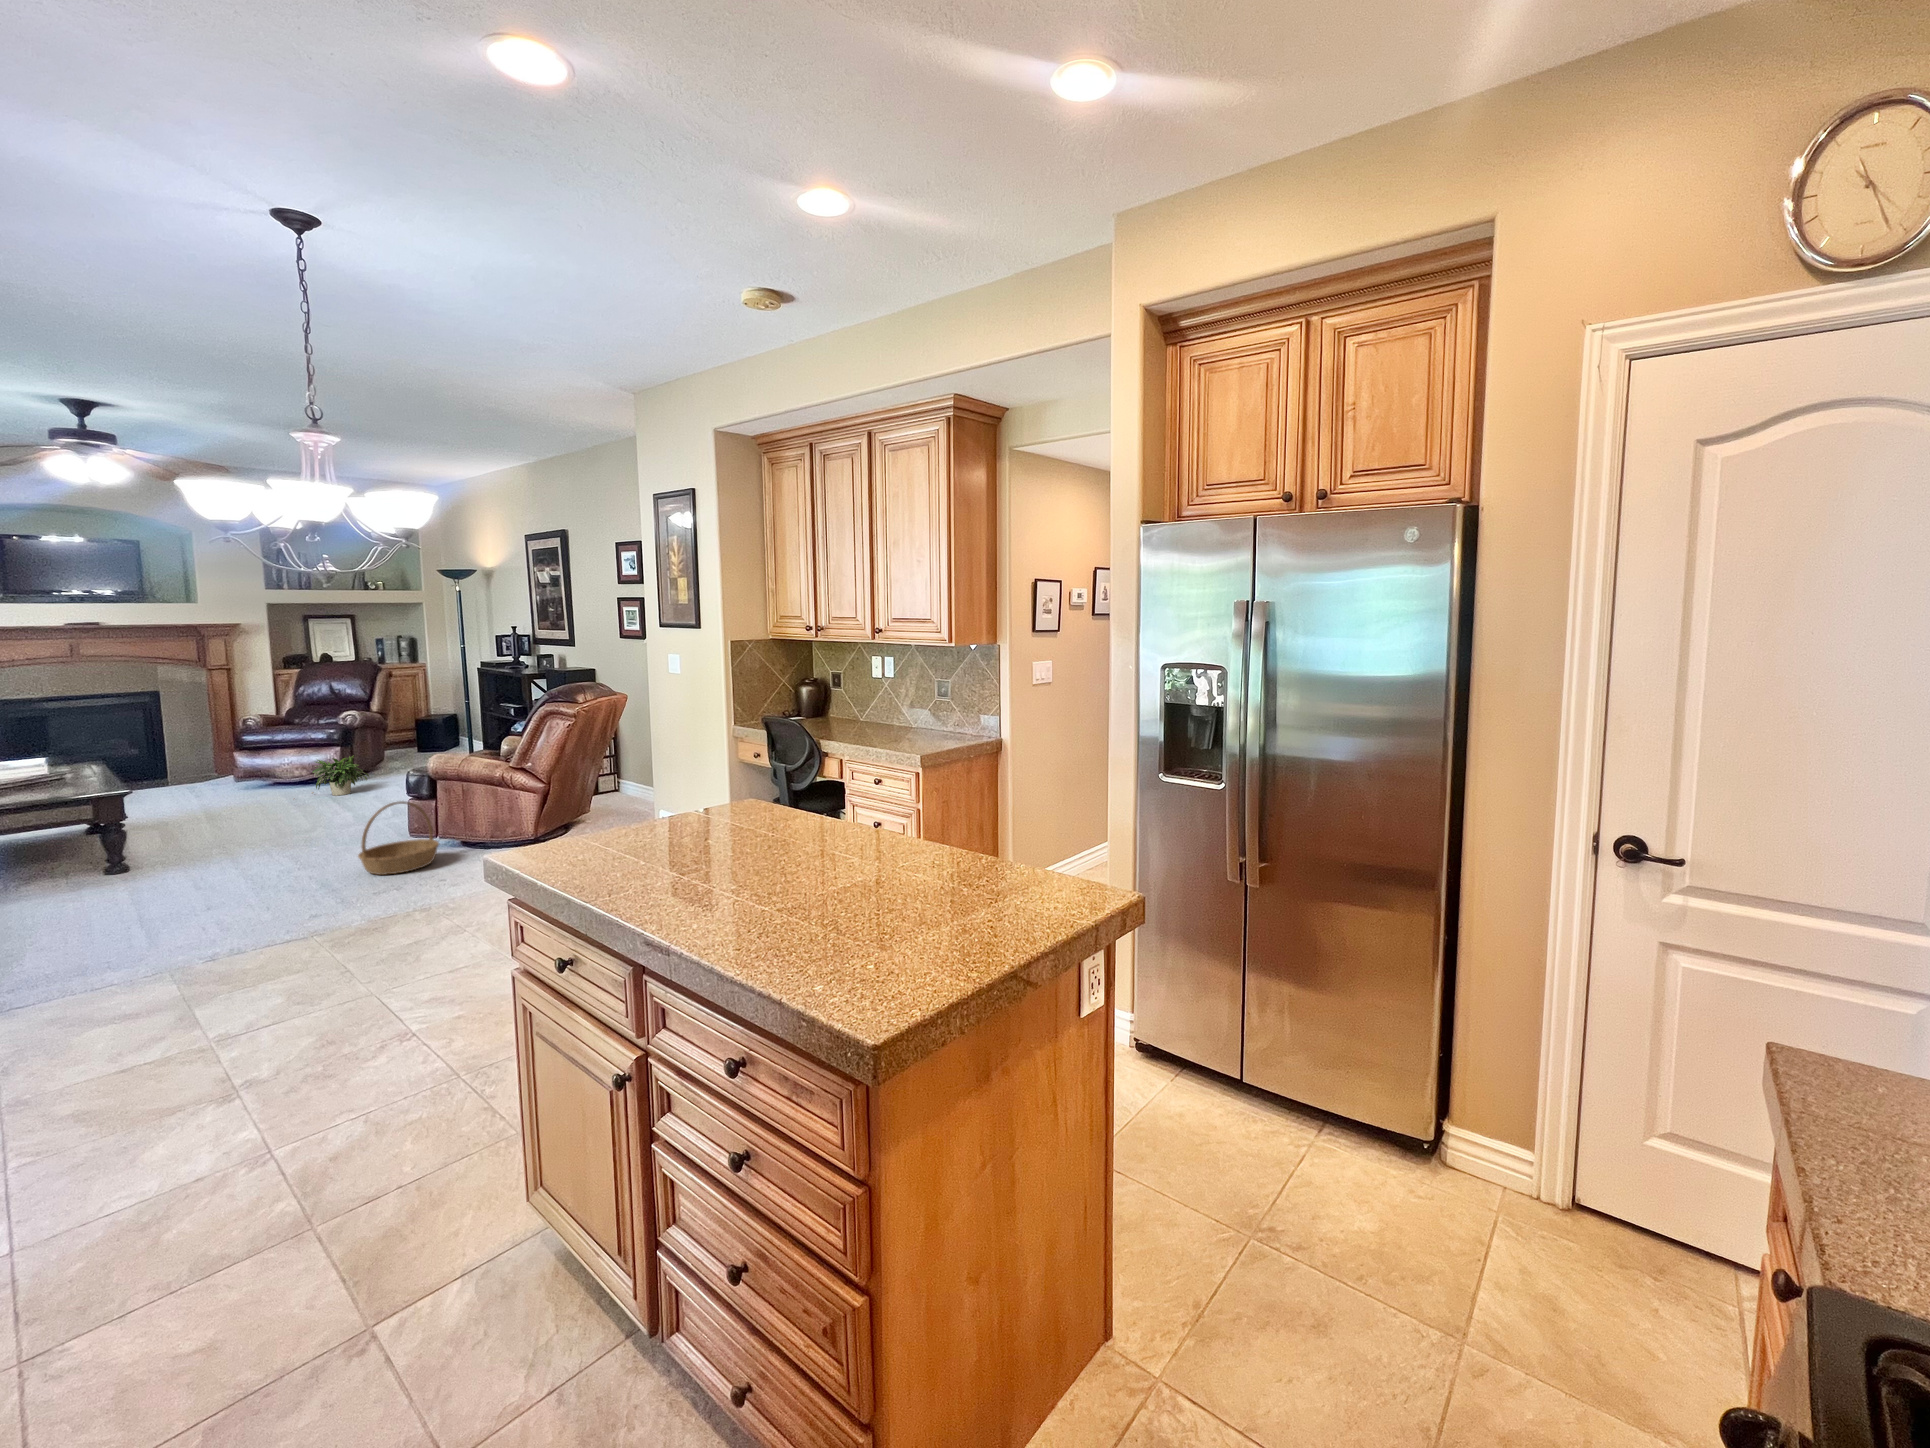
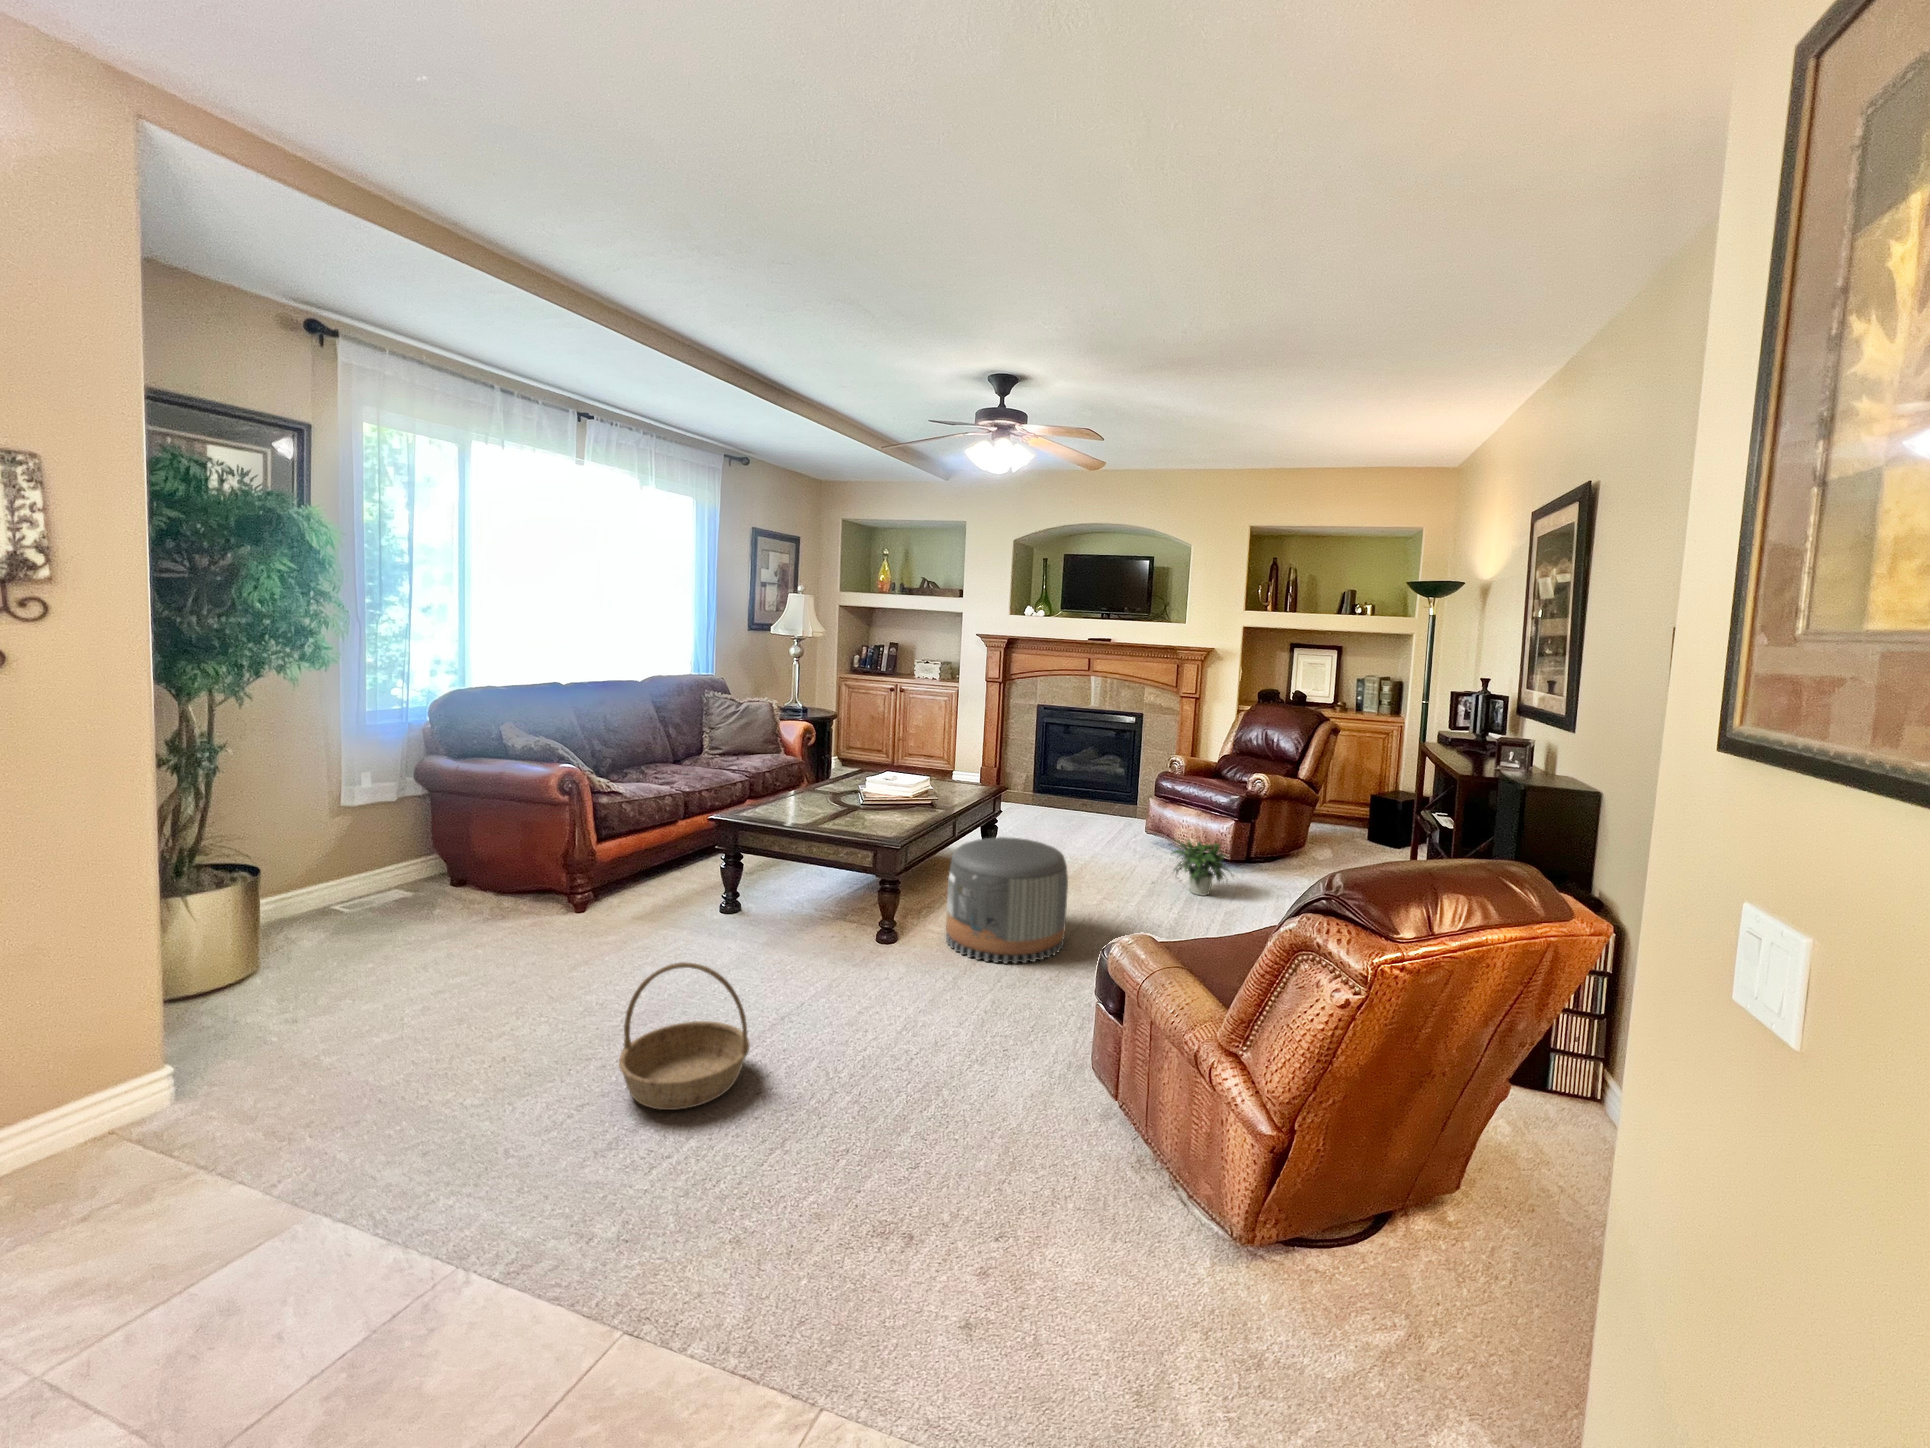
pouf: none [166,770,292,856] -> present [946,837,1068,964]
basket: present [358,801,439,875] -> present [619,962,750,1110]

